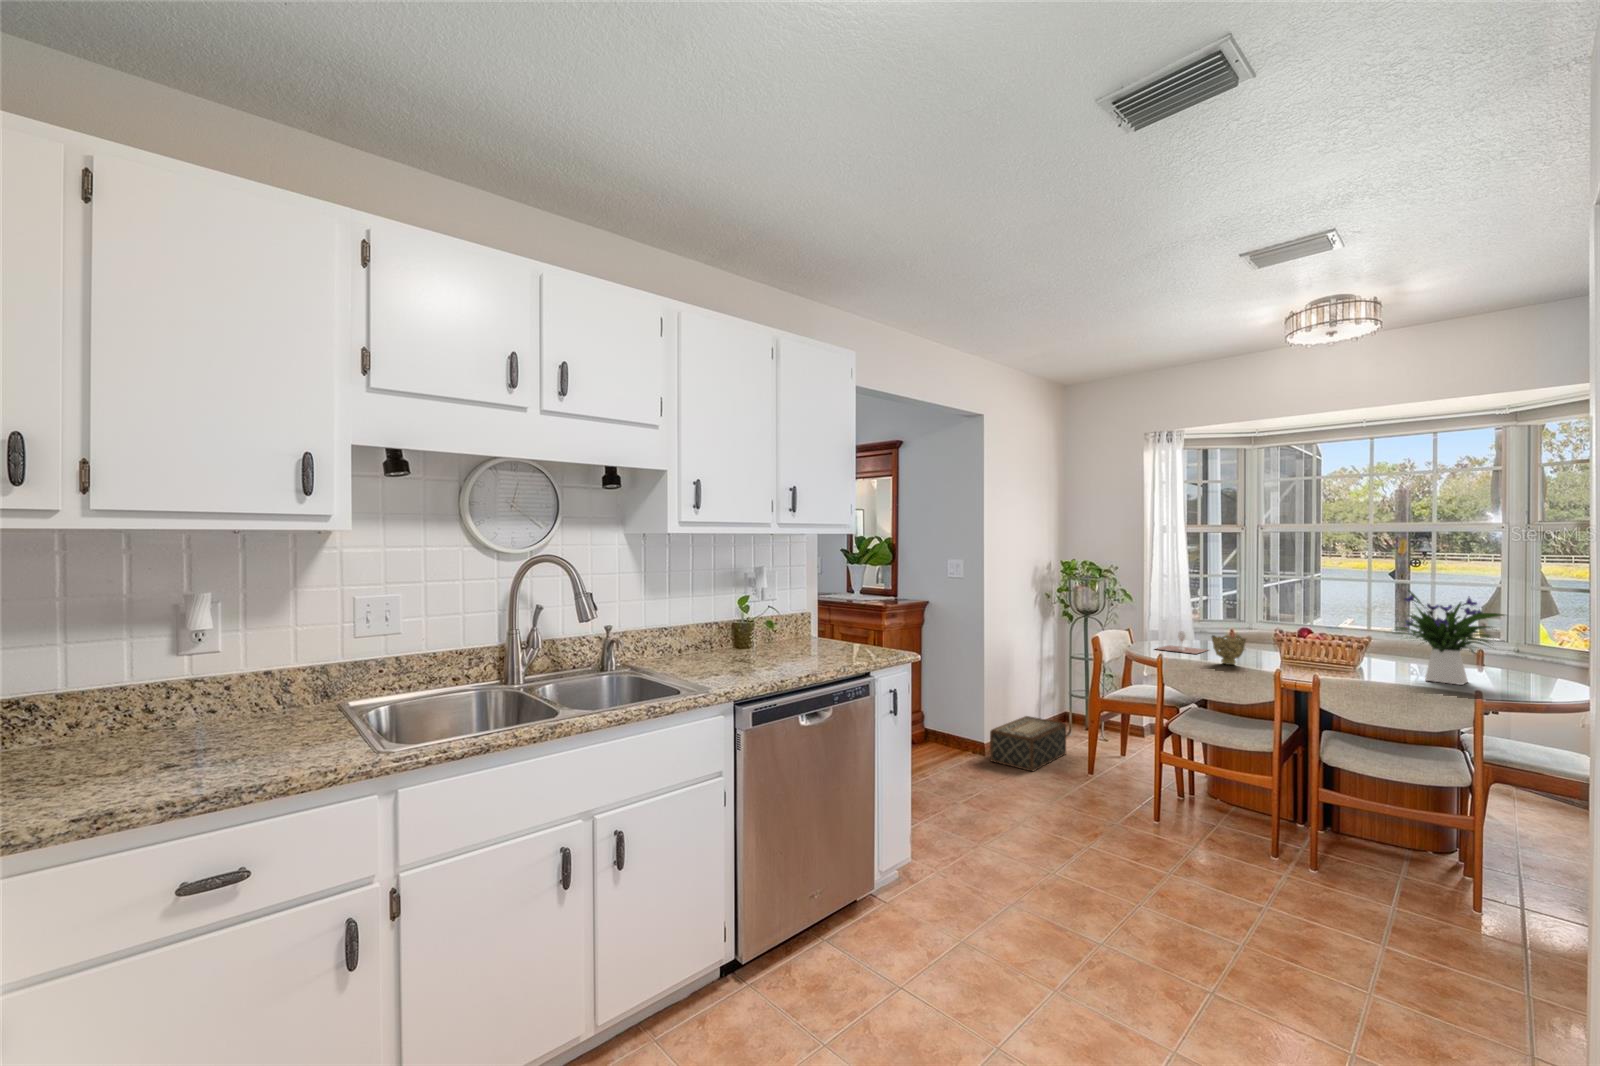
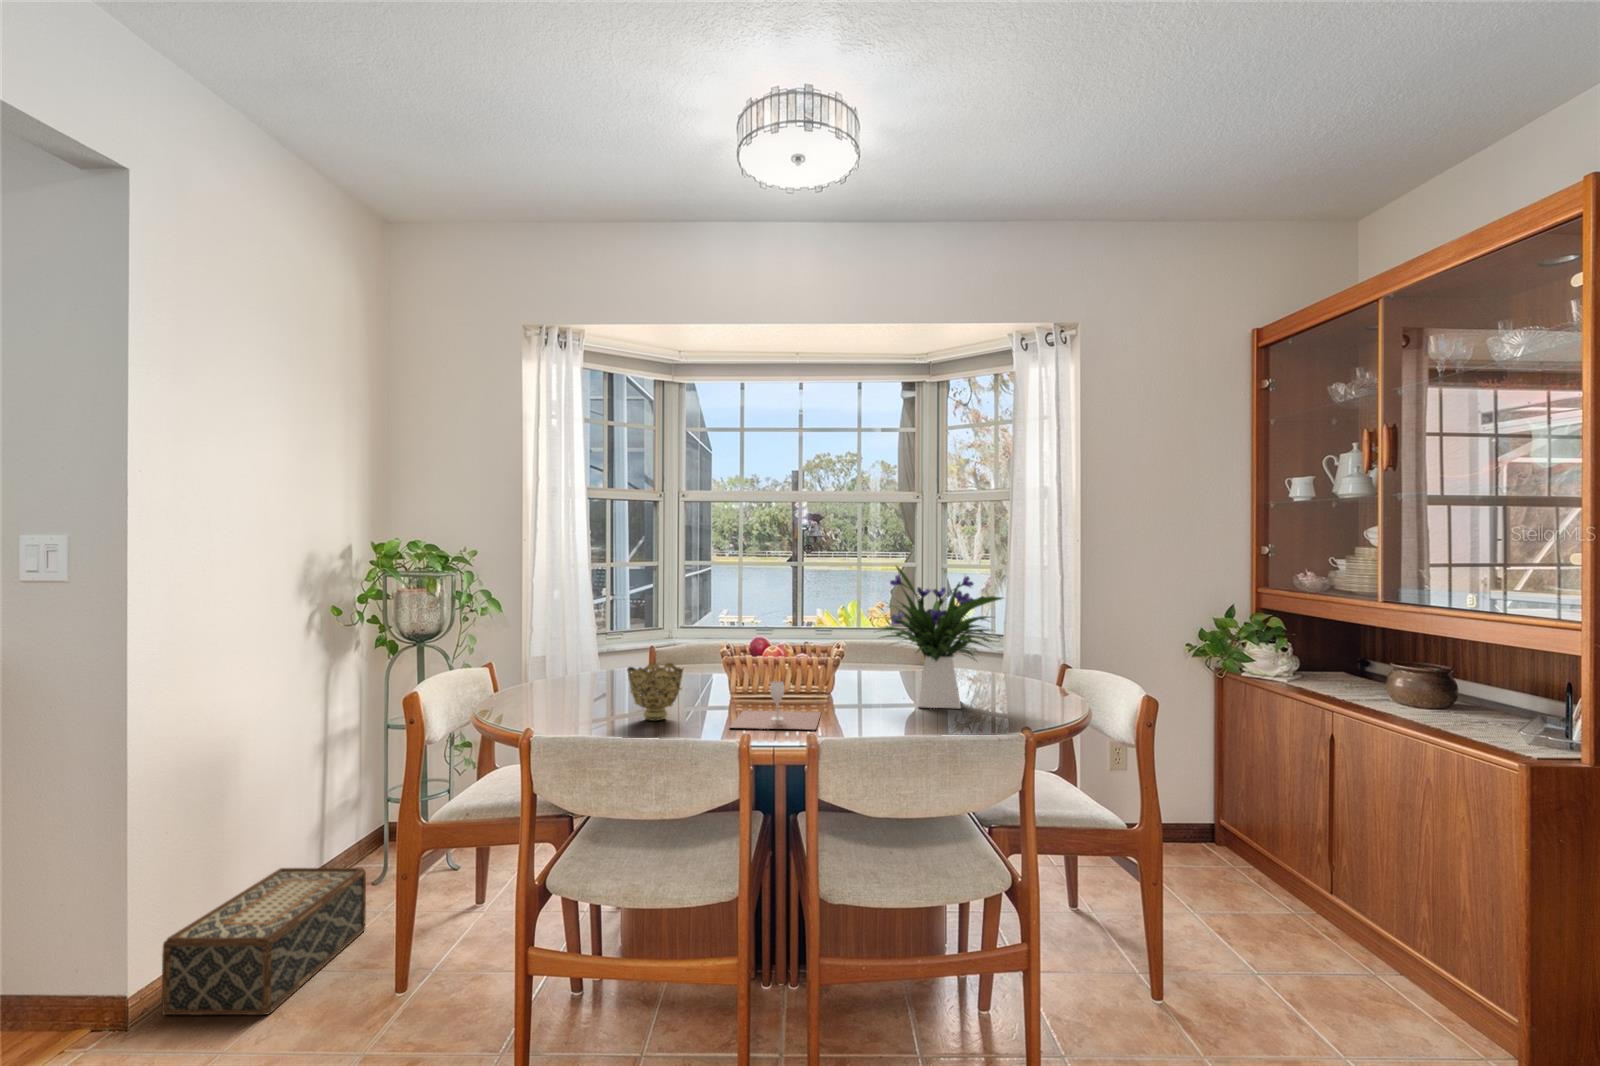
wine glass: present [1158,631,1207,654] -> present [730,681,821,730]

